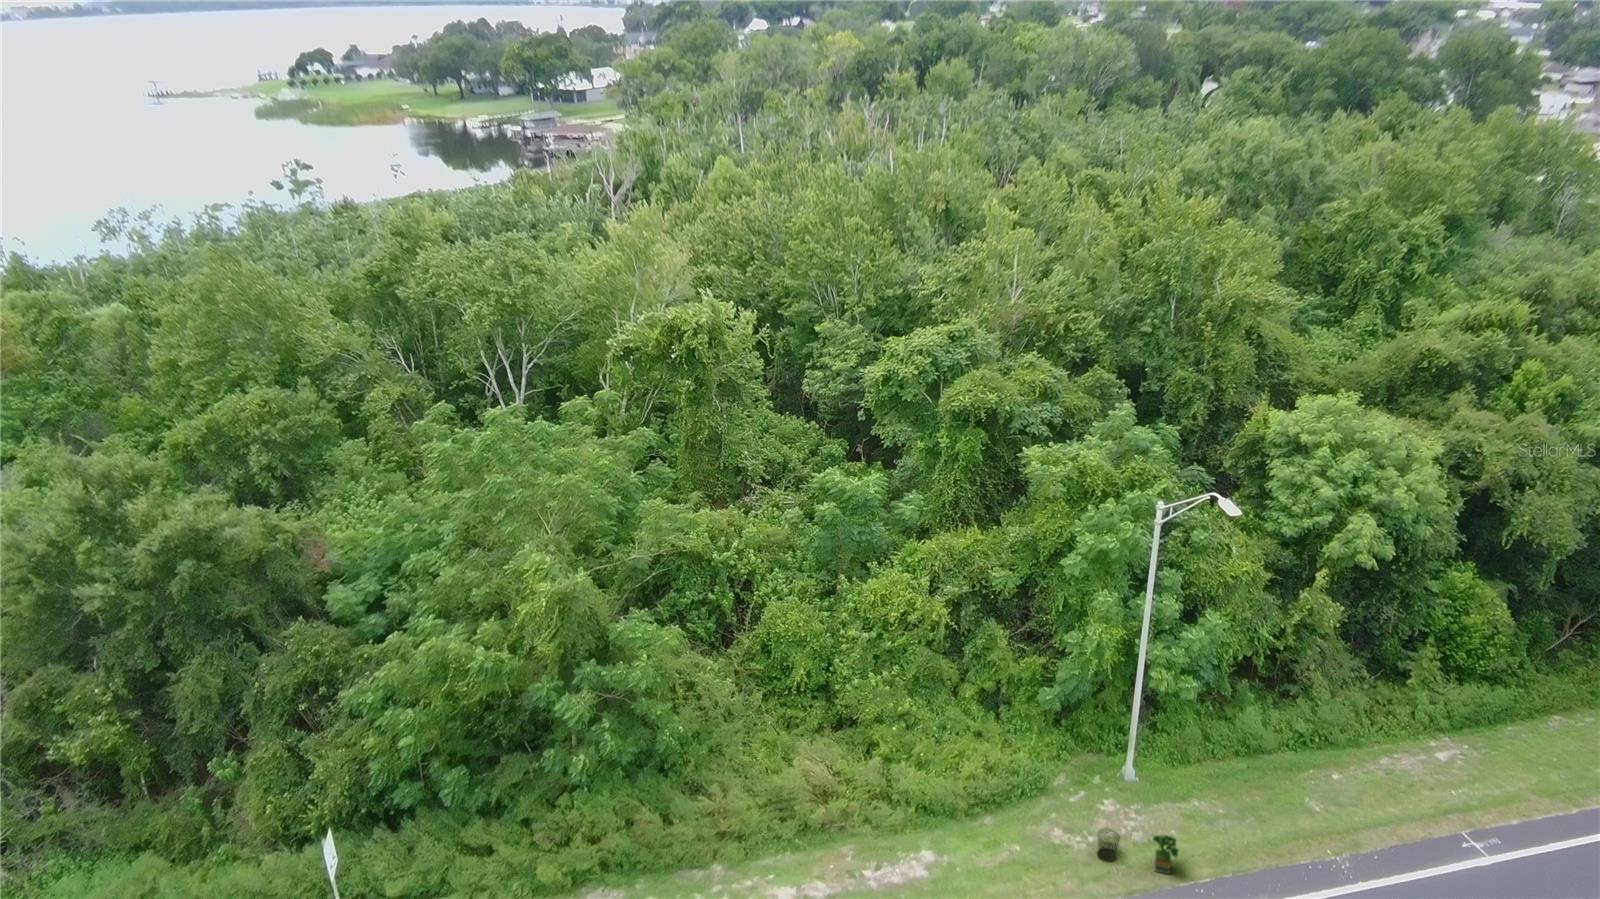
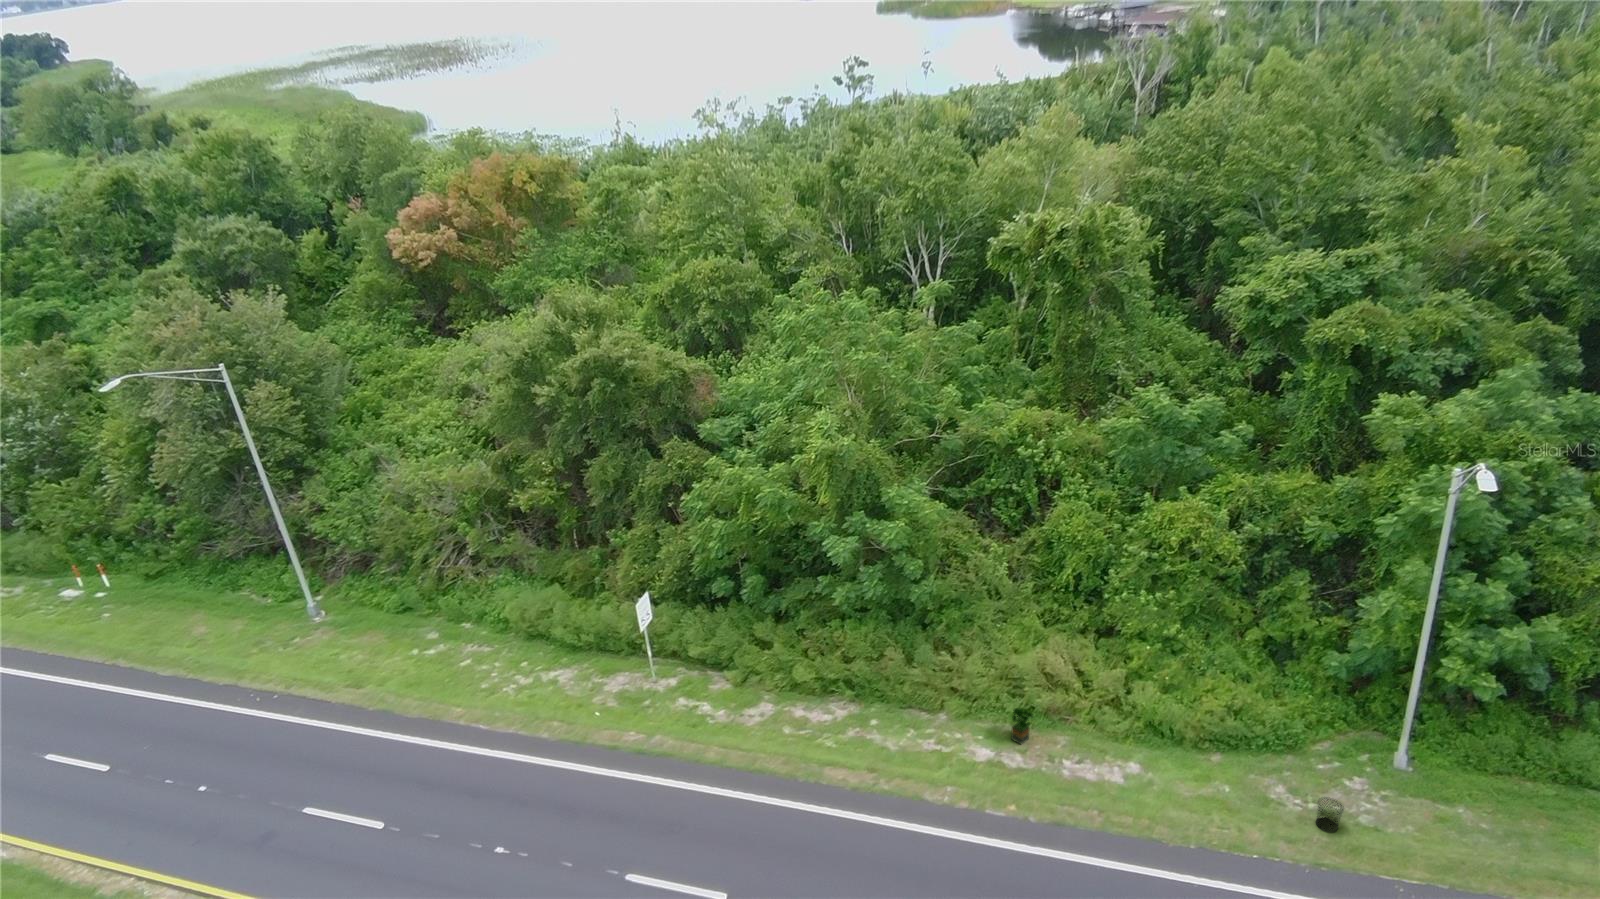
potted tree: present [1153,835,1179,874] -> present [1011,708,1033,744]

